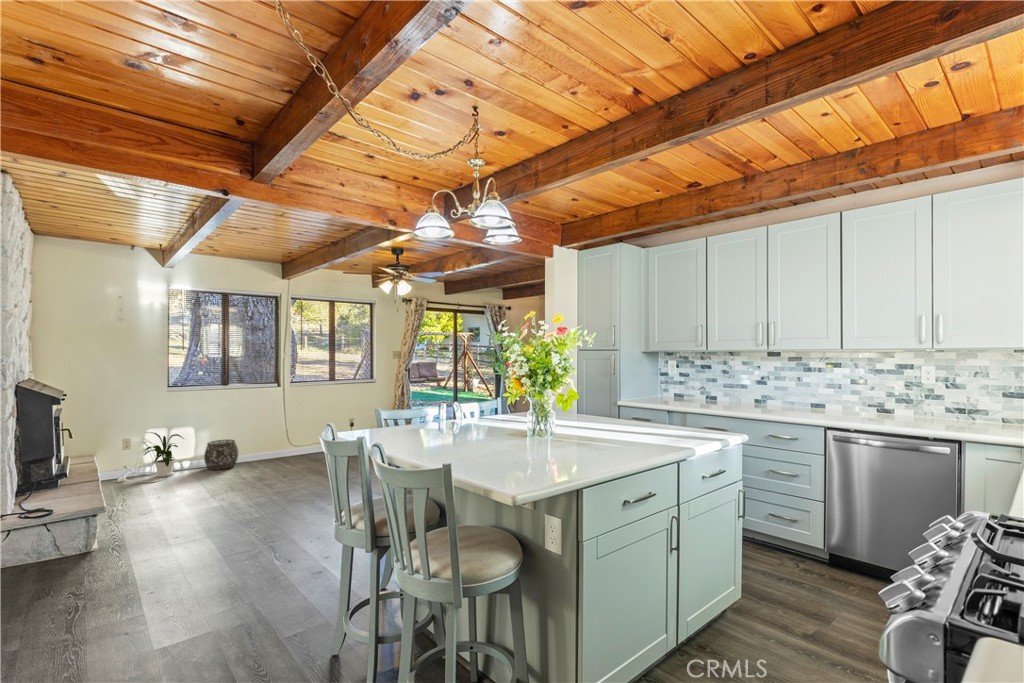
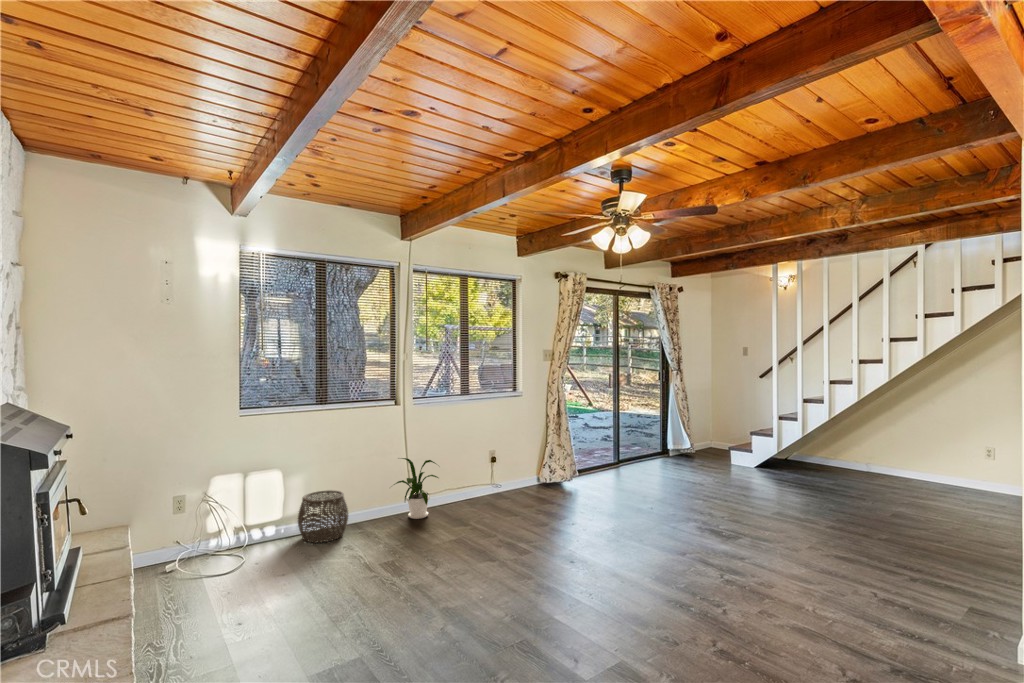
house plant: present [144,432,184,477] -> present [394,458,438,519]

